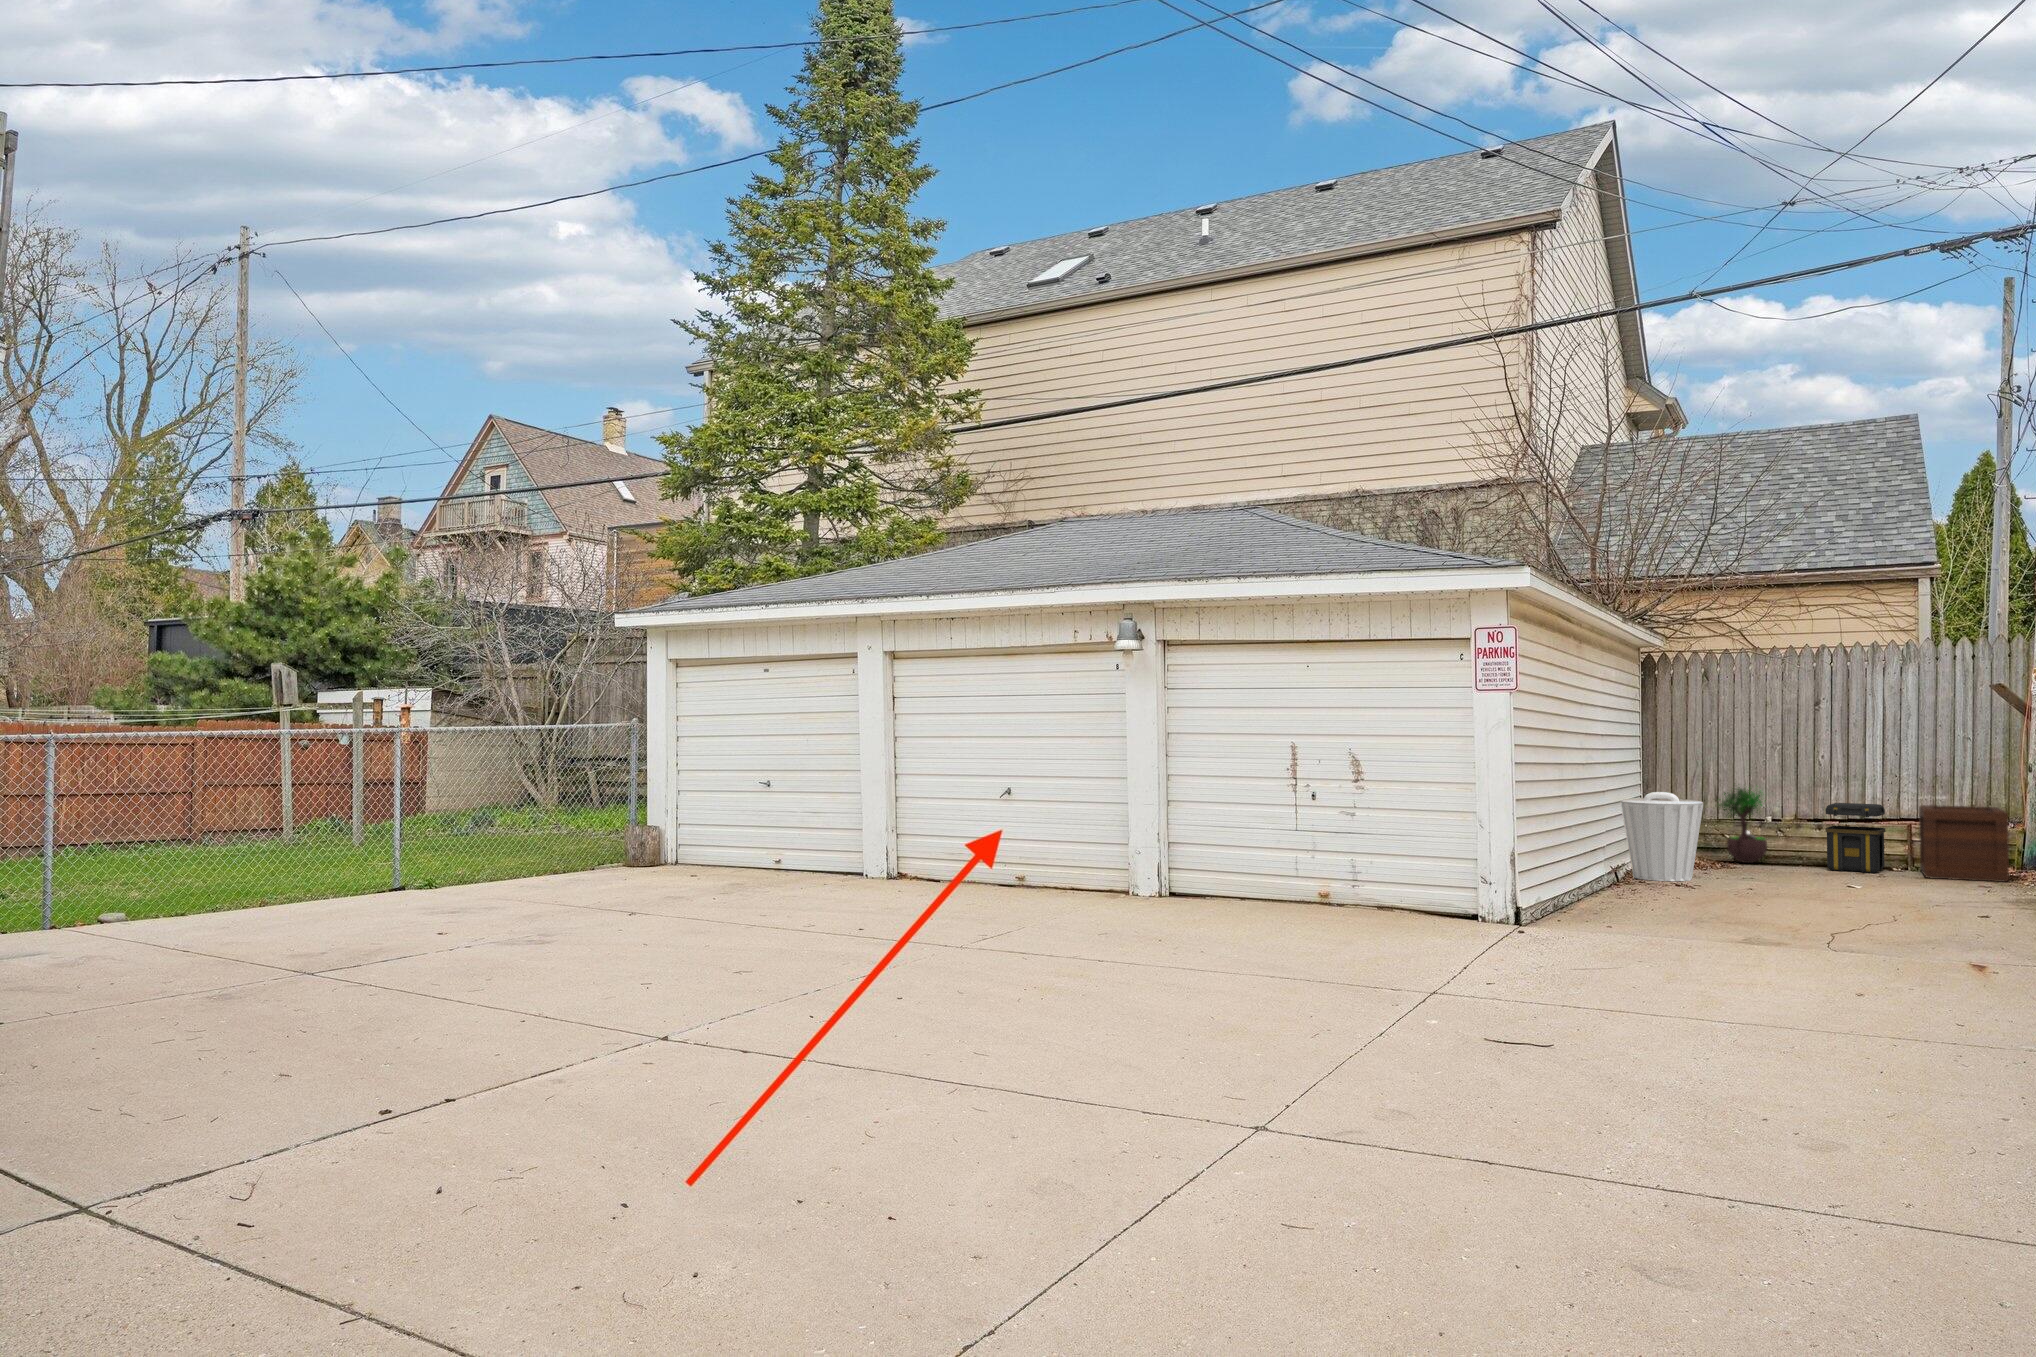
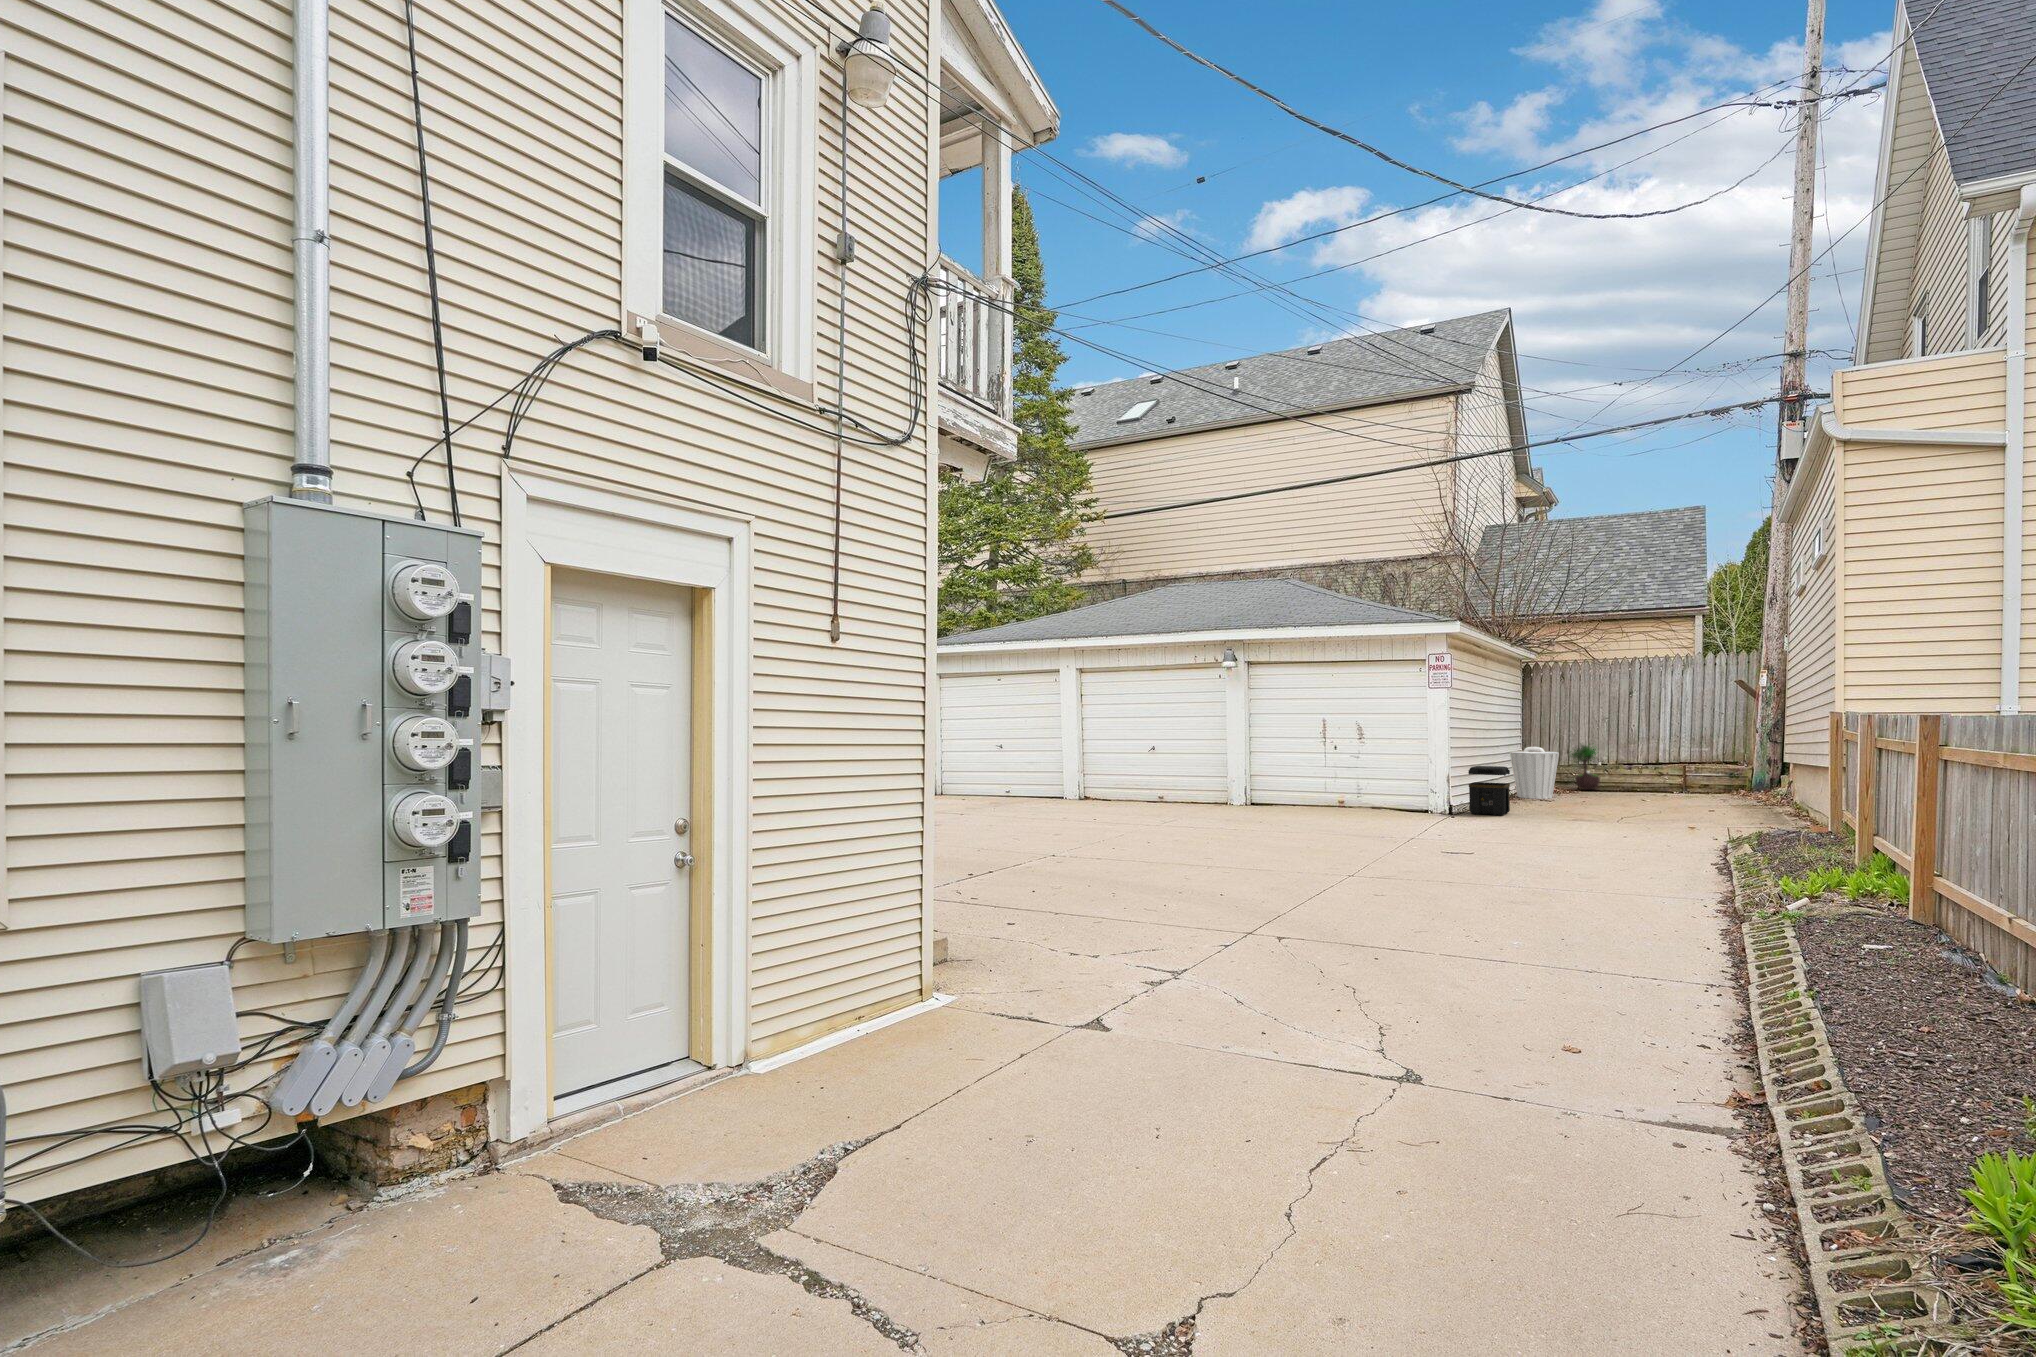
toolbox: present [1825,803,1886,873] -> present [1468,766,1510,816]
wooden crate: present [1919,805,2009,882] -> none [1690,754,1741,798]

